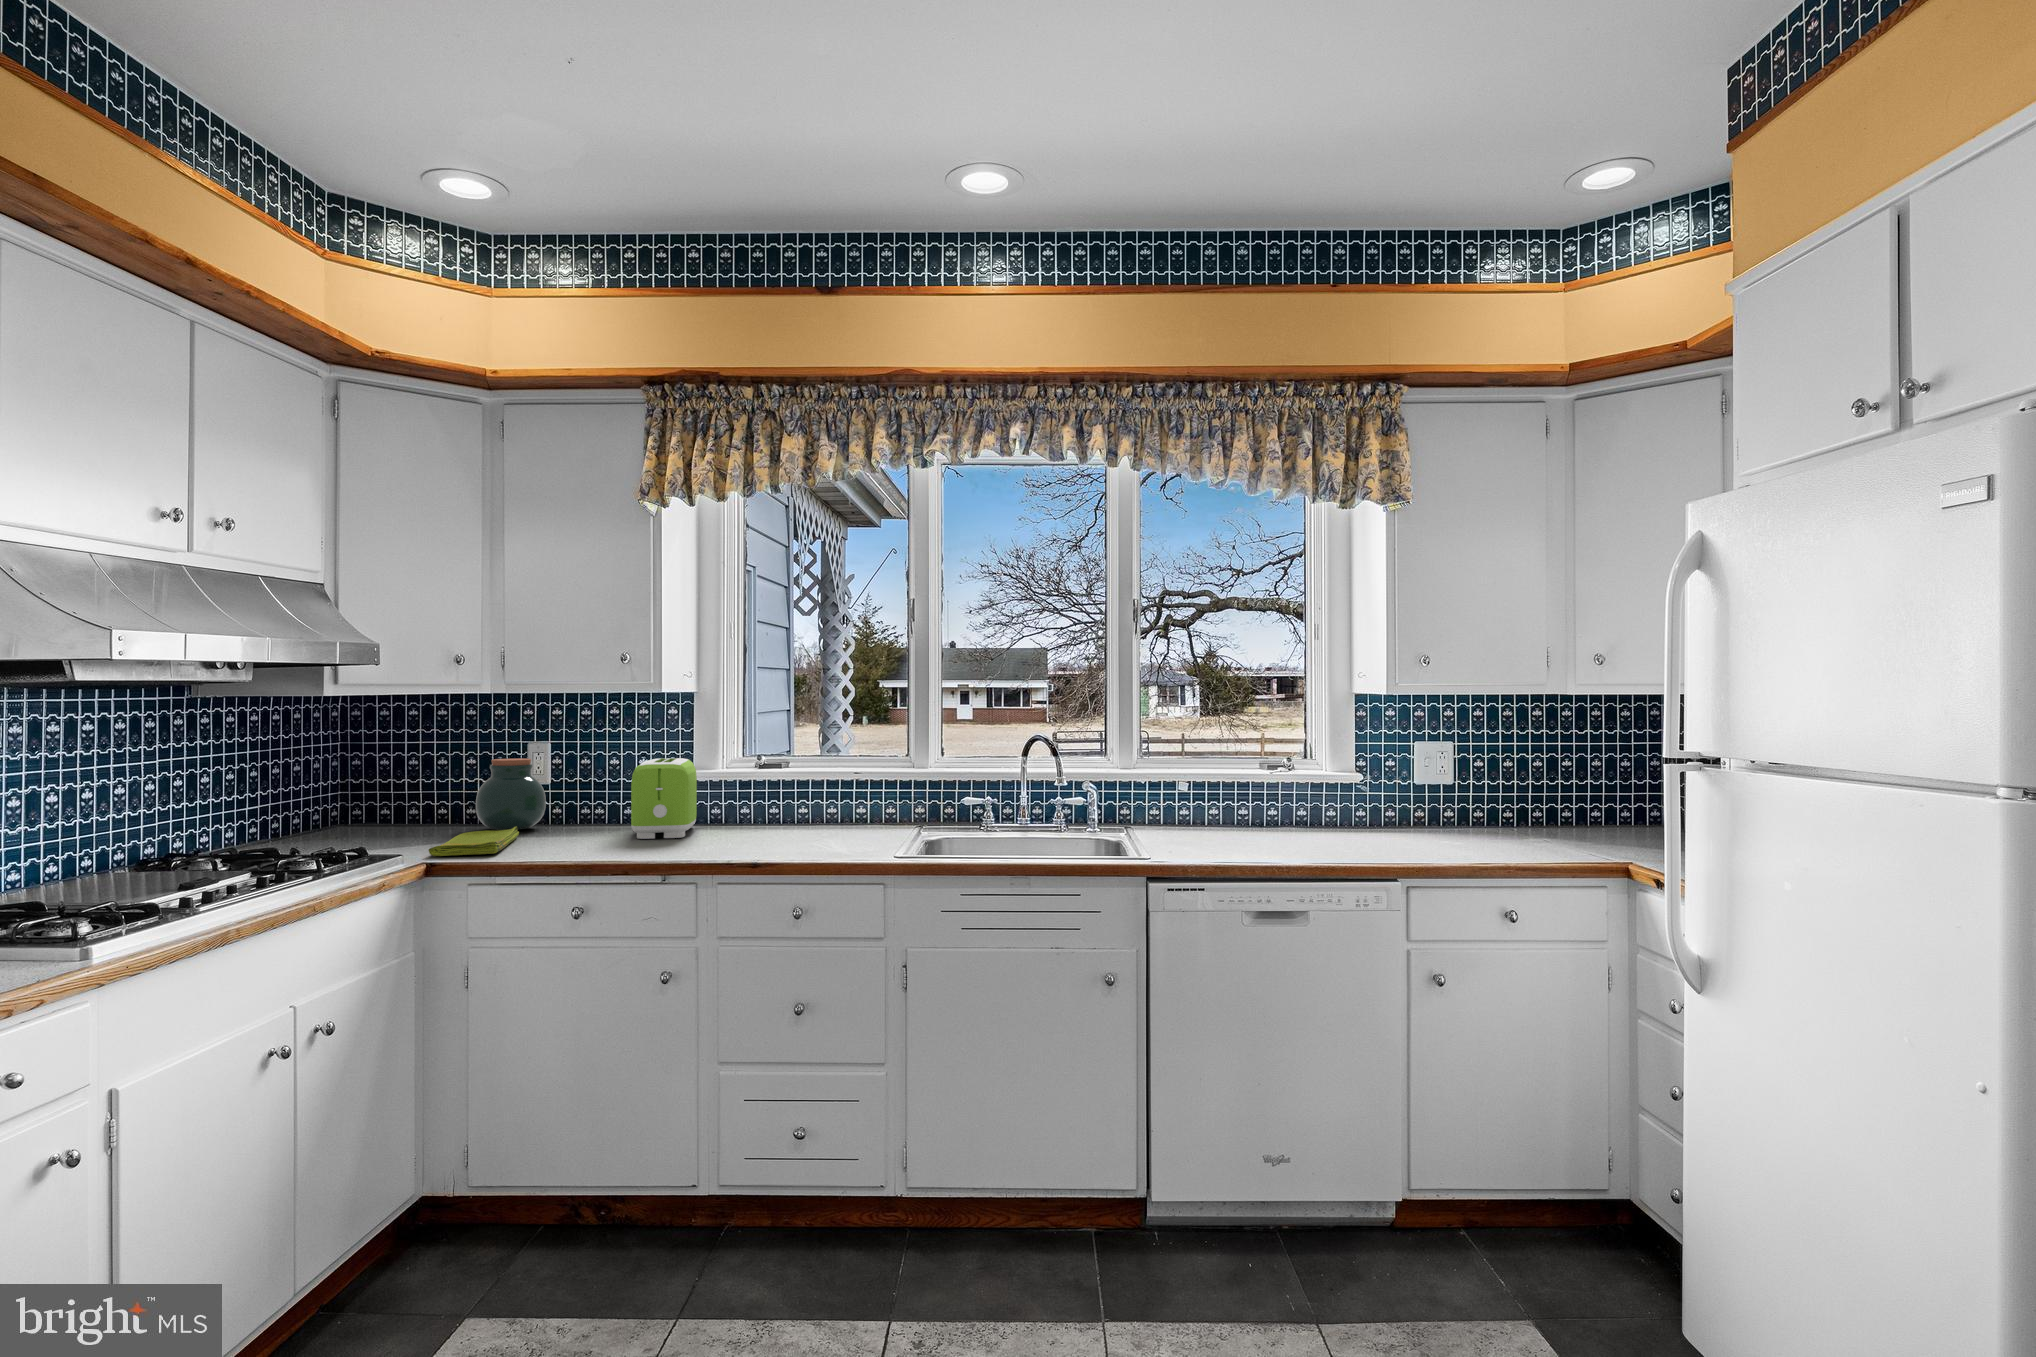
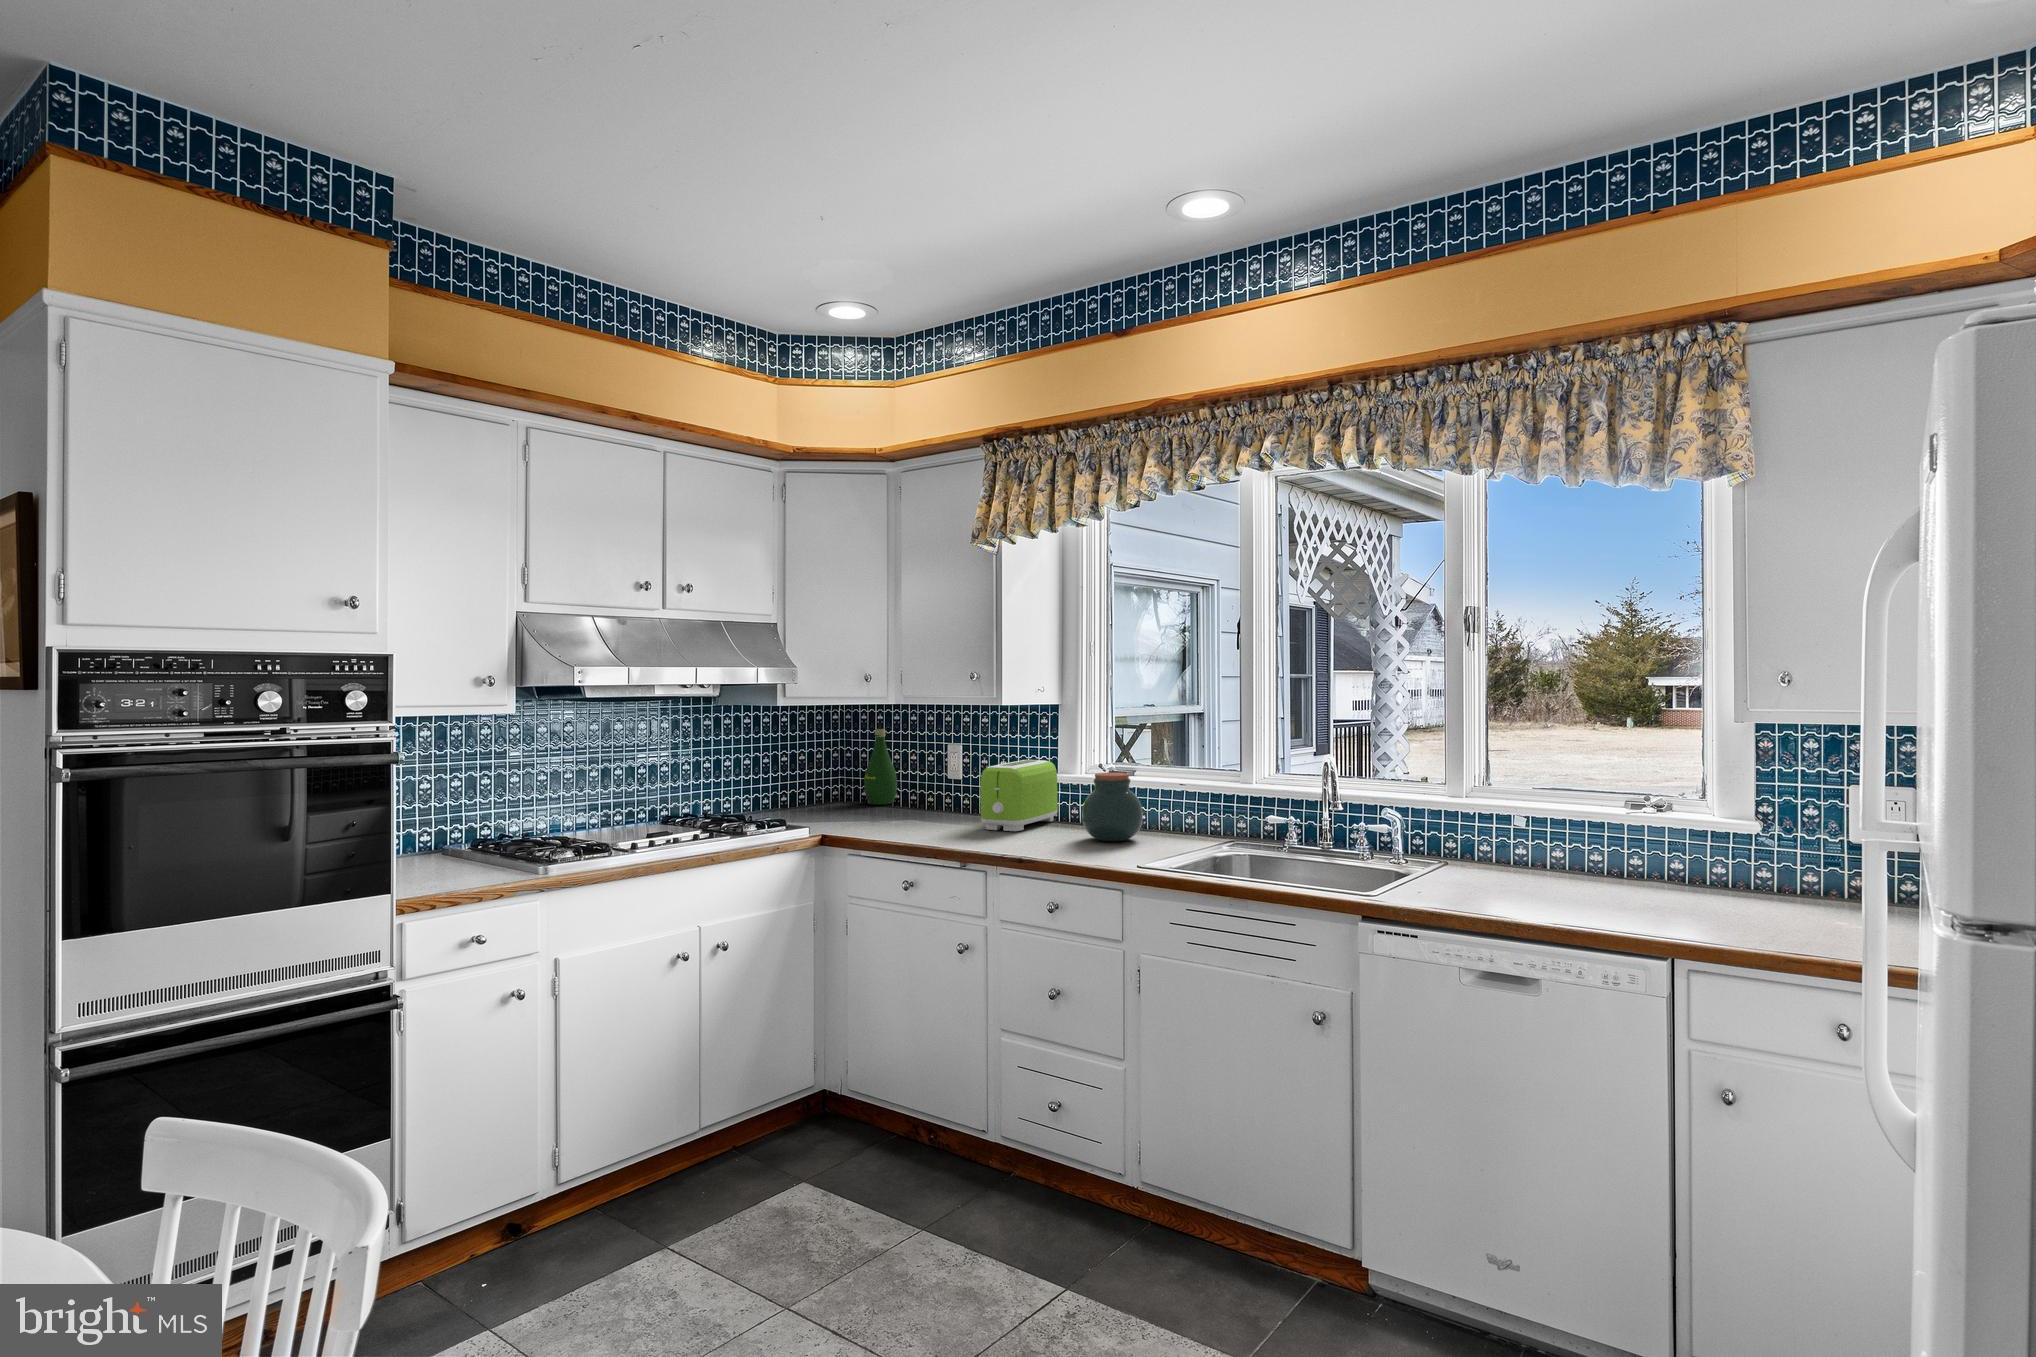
bottle: none [395,730,443,827] -> present [864,729,897,805]
jar: present [476,758,546,830] -> present [1082,773,1143,841]
dish towel: present [429,826,519,856] -> none [820,811,914,834]

